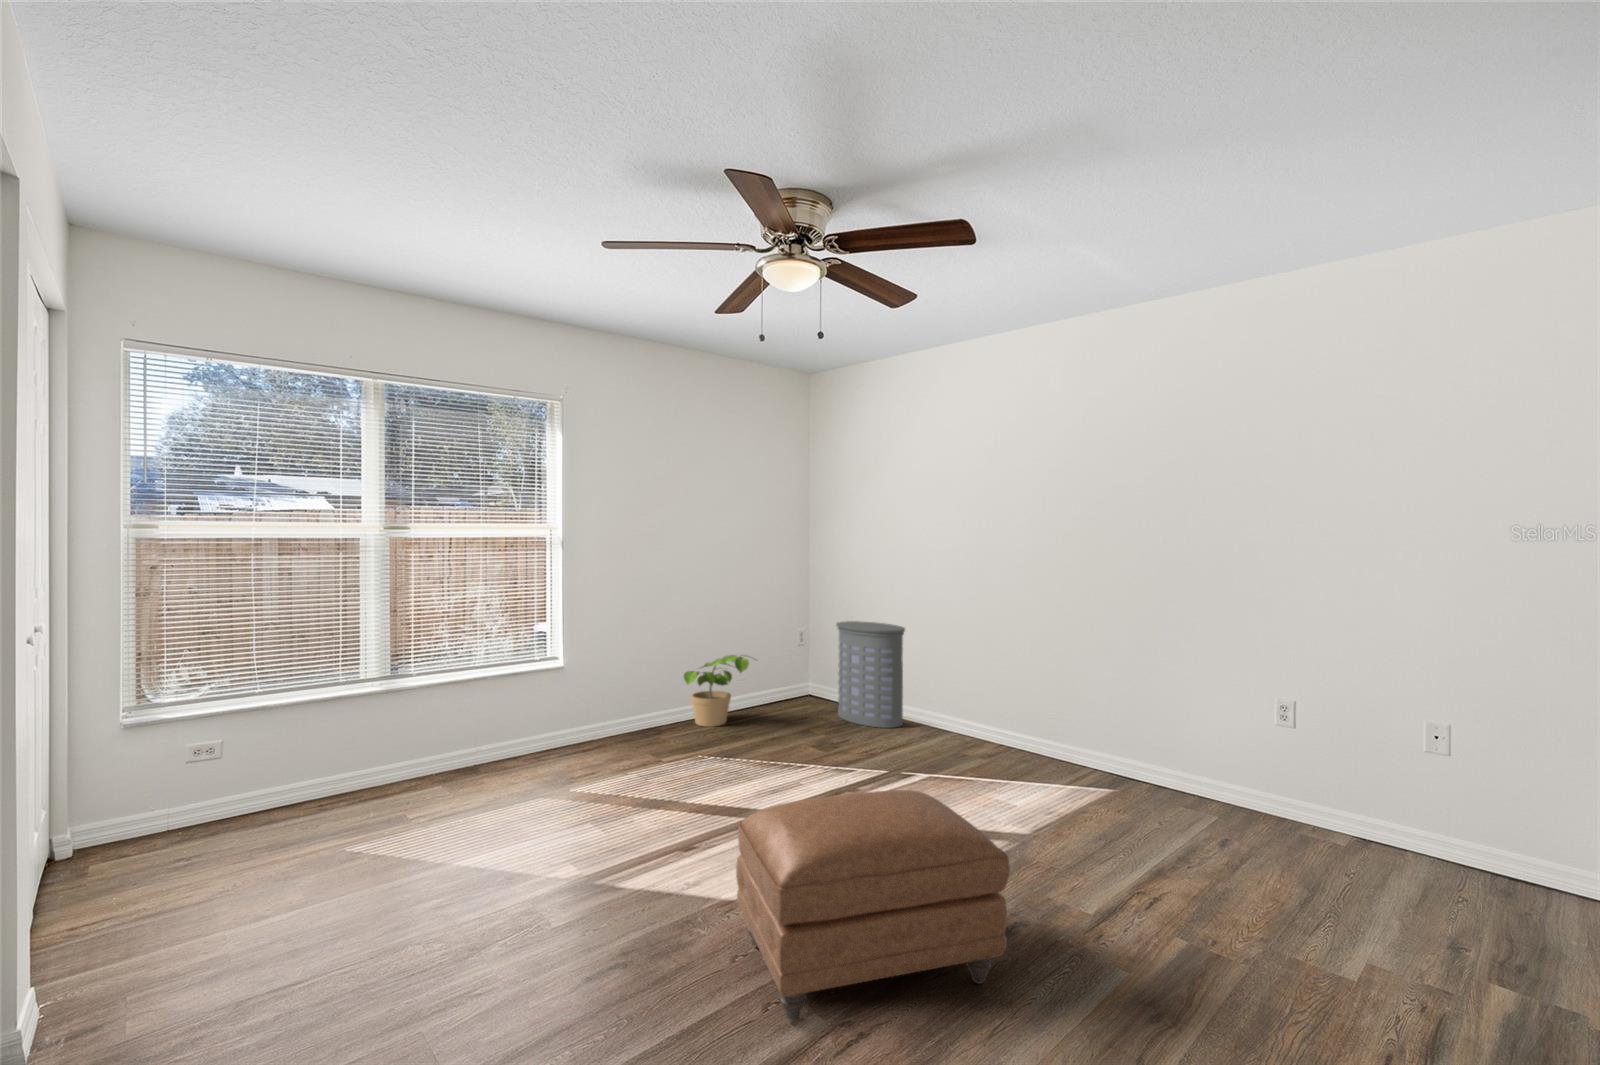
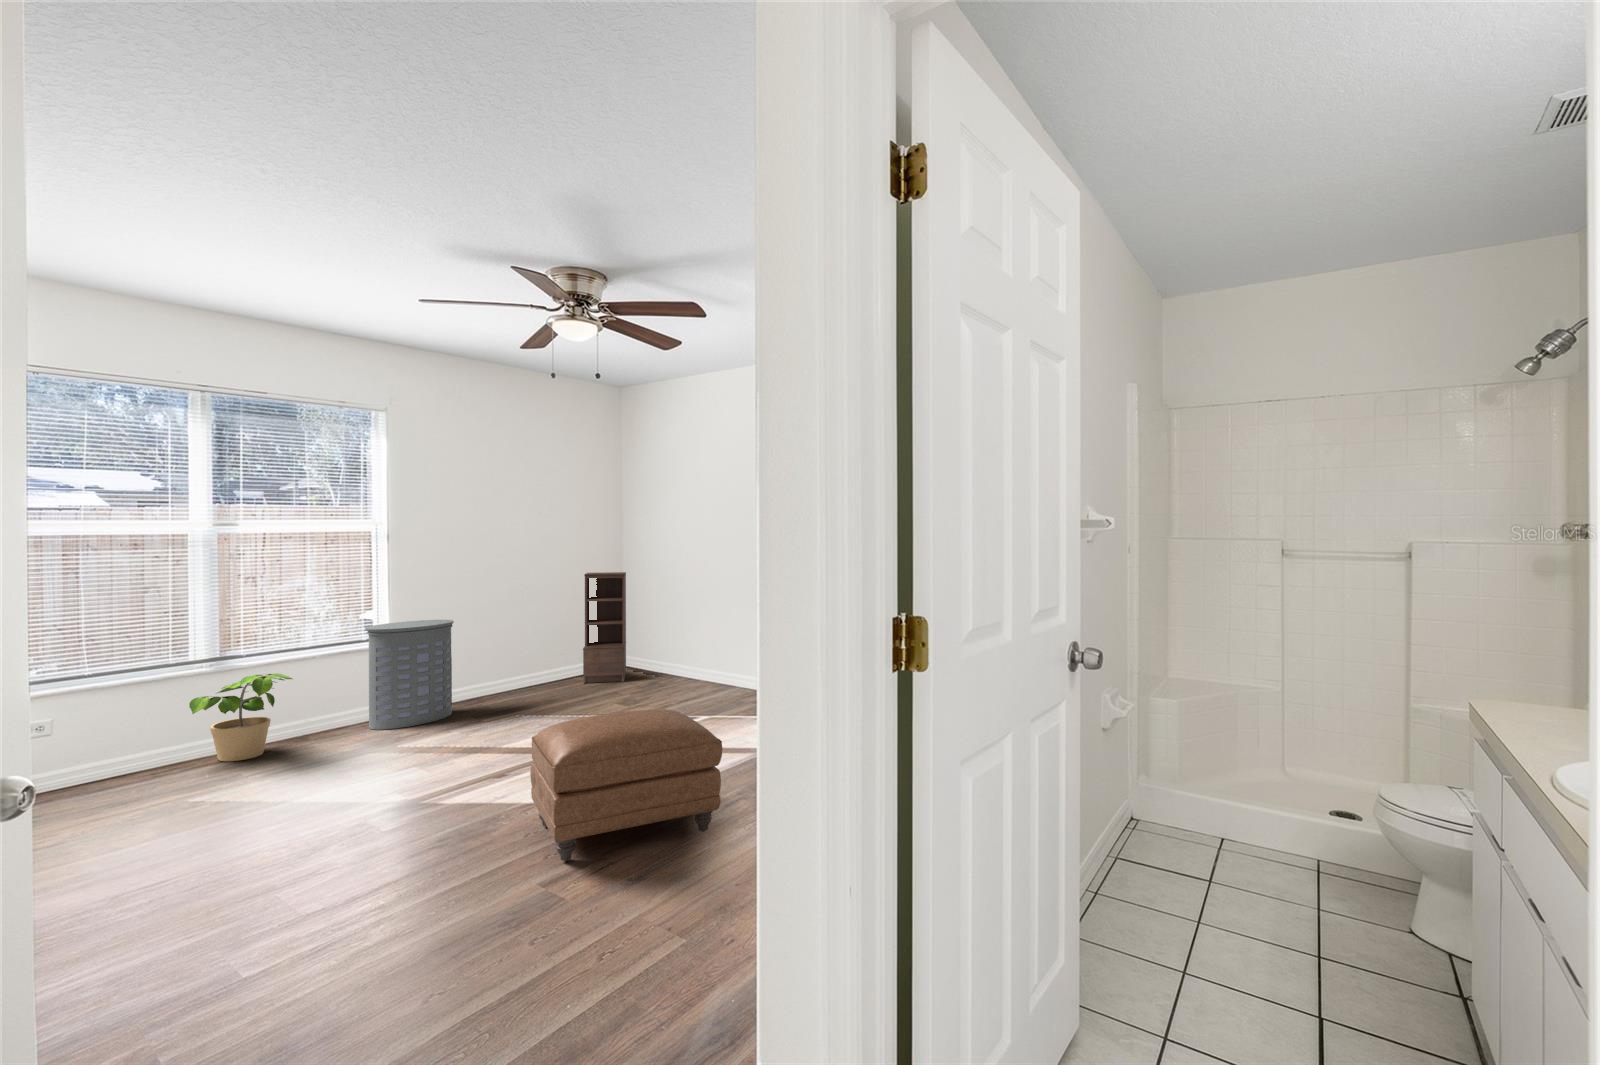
bookshelf: none [769,583,816,713] -> present [583,572,626,683]
laundry hamper: present [836,621,905,728] -> present [365,620,454,730]
potted plant: present [684,655,749,727] -> present [189,673,292,762]

